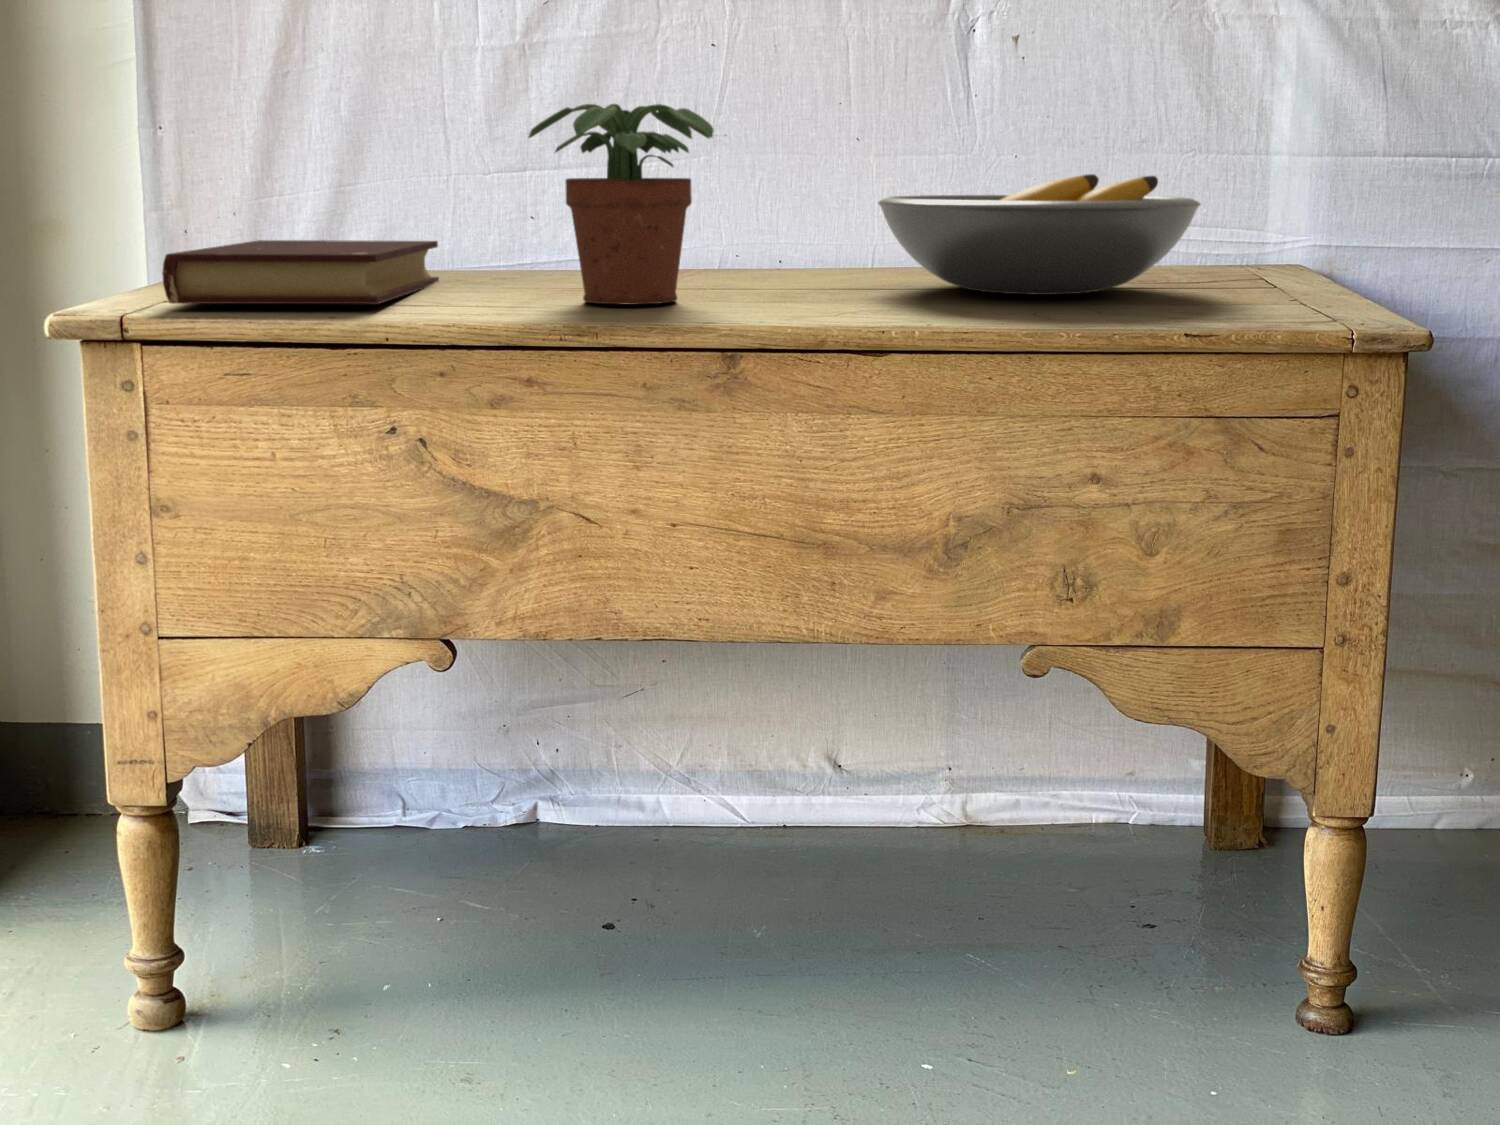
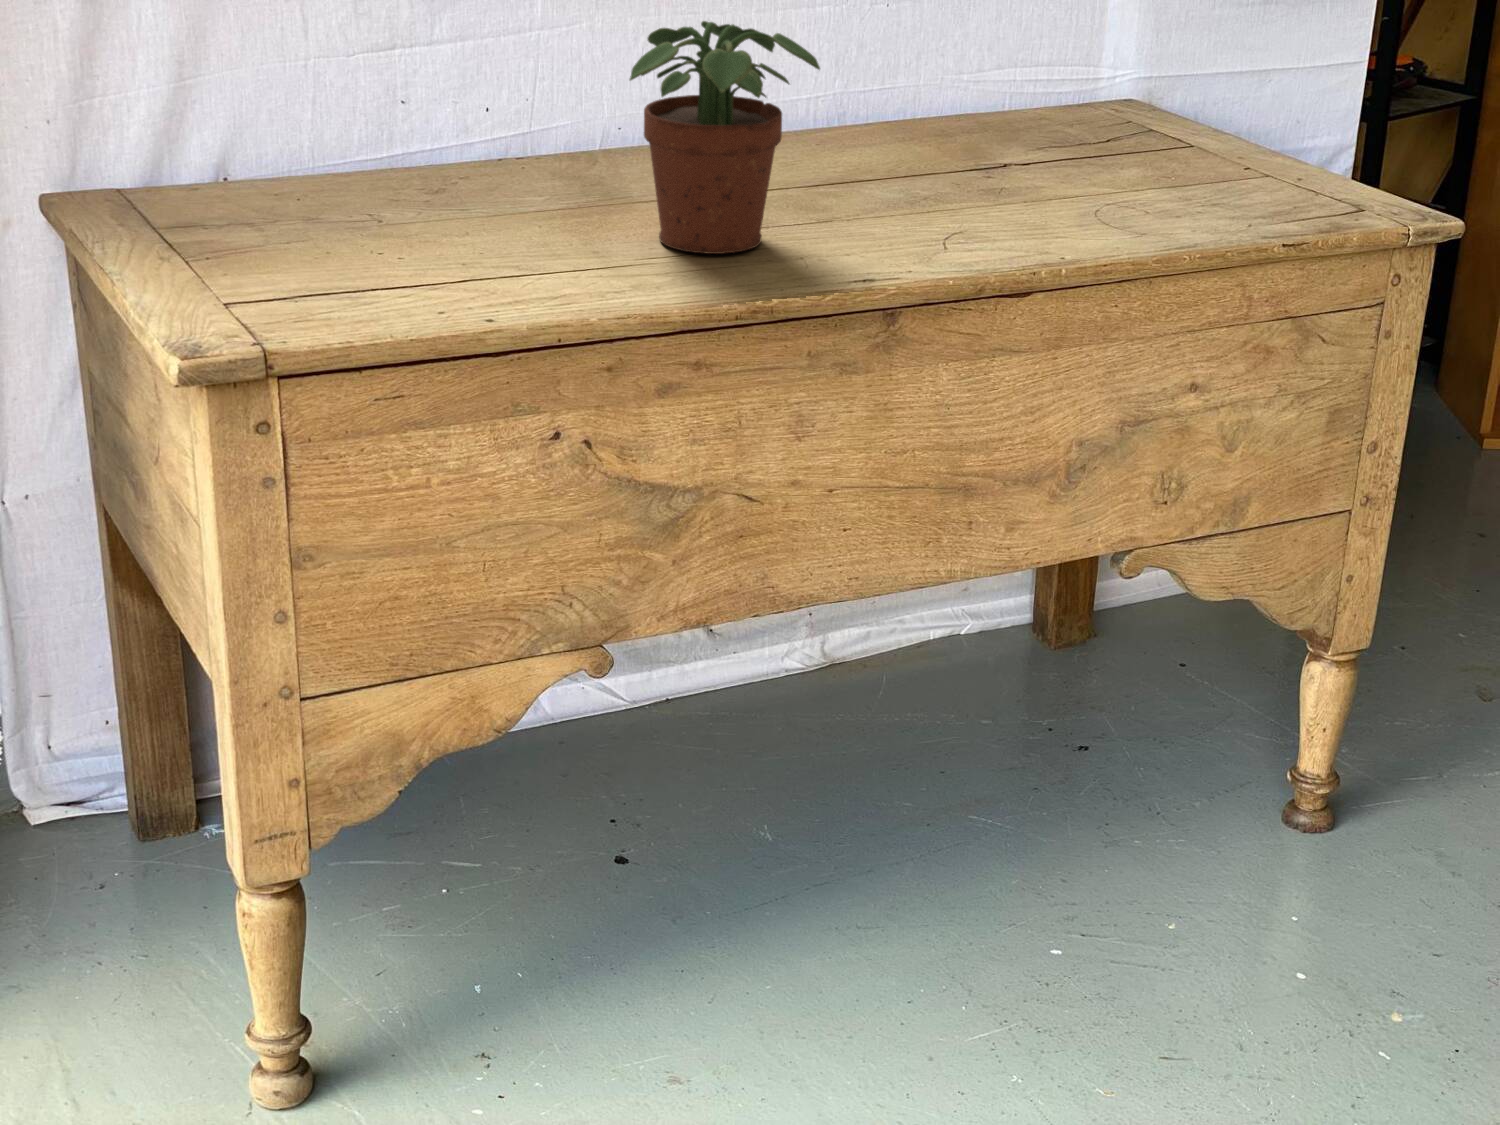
fruit bowl: present [878,174,1201,295] -> none [879,48,1211,187]
book: present [162,240,439,304] -> none [171,153,501,316]

